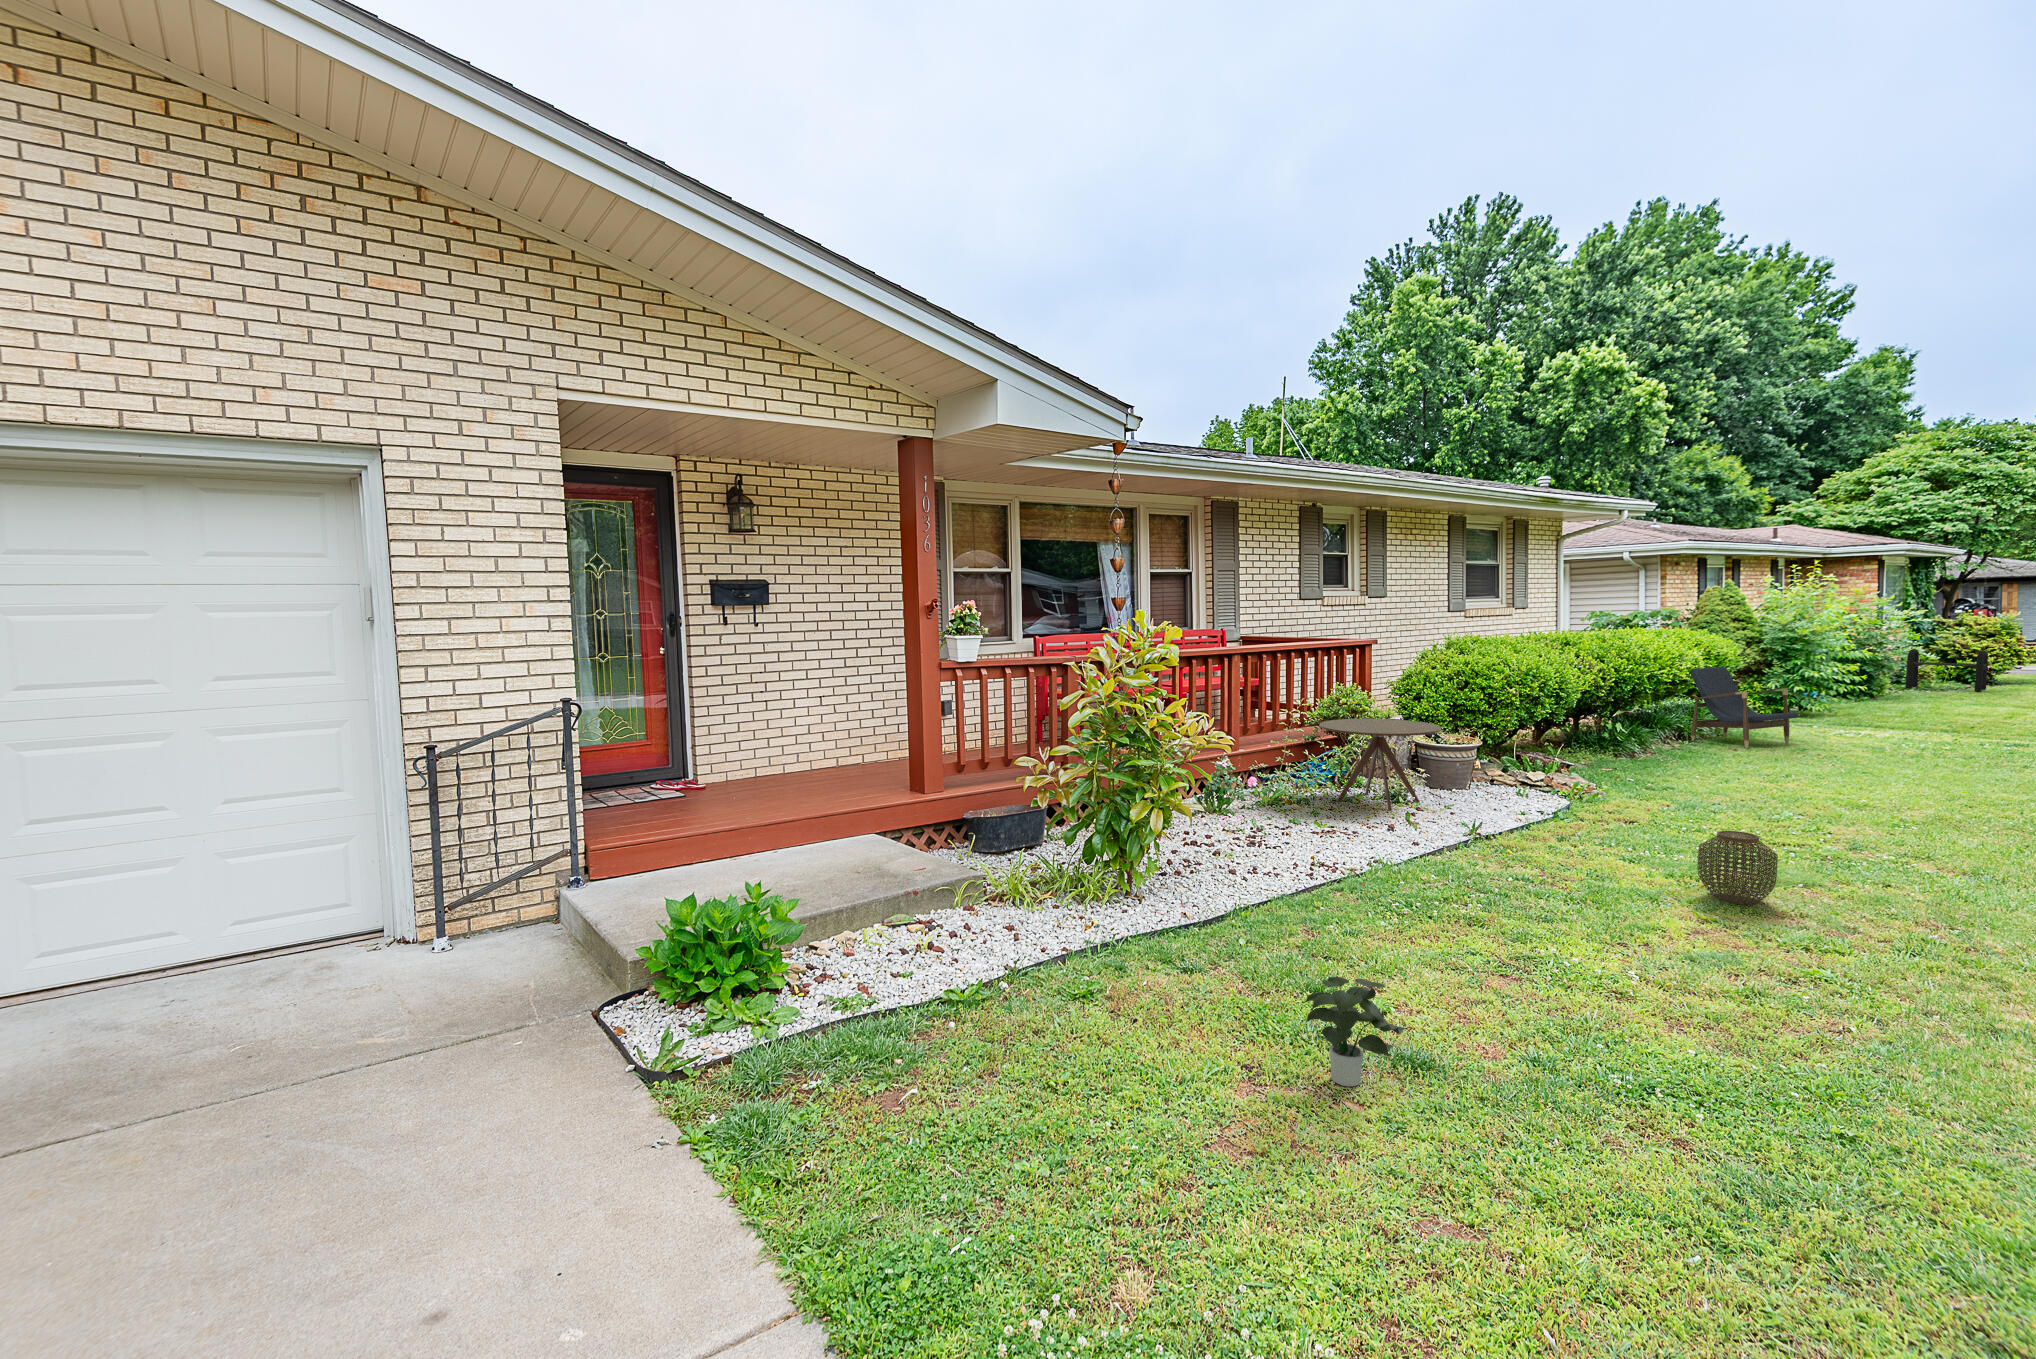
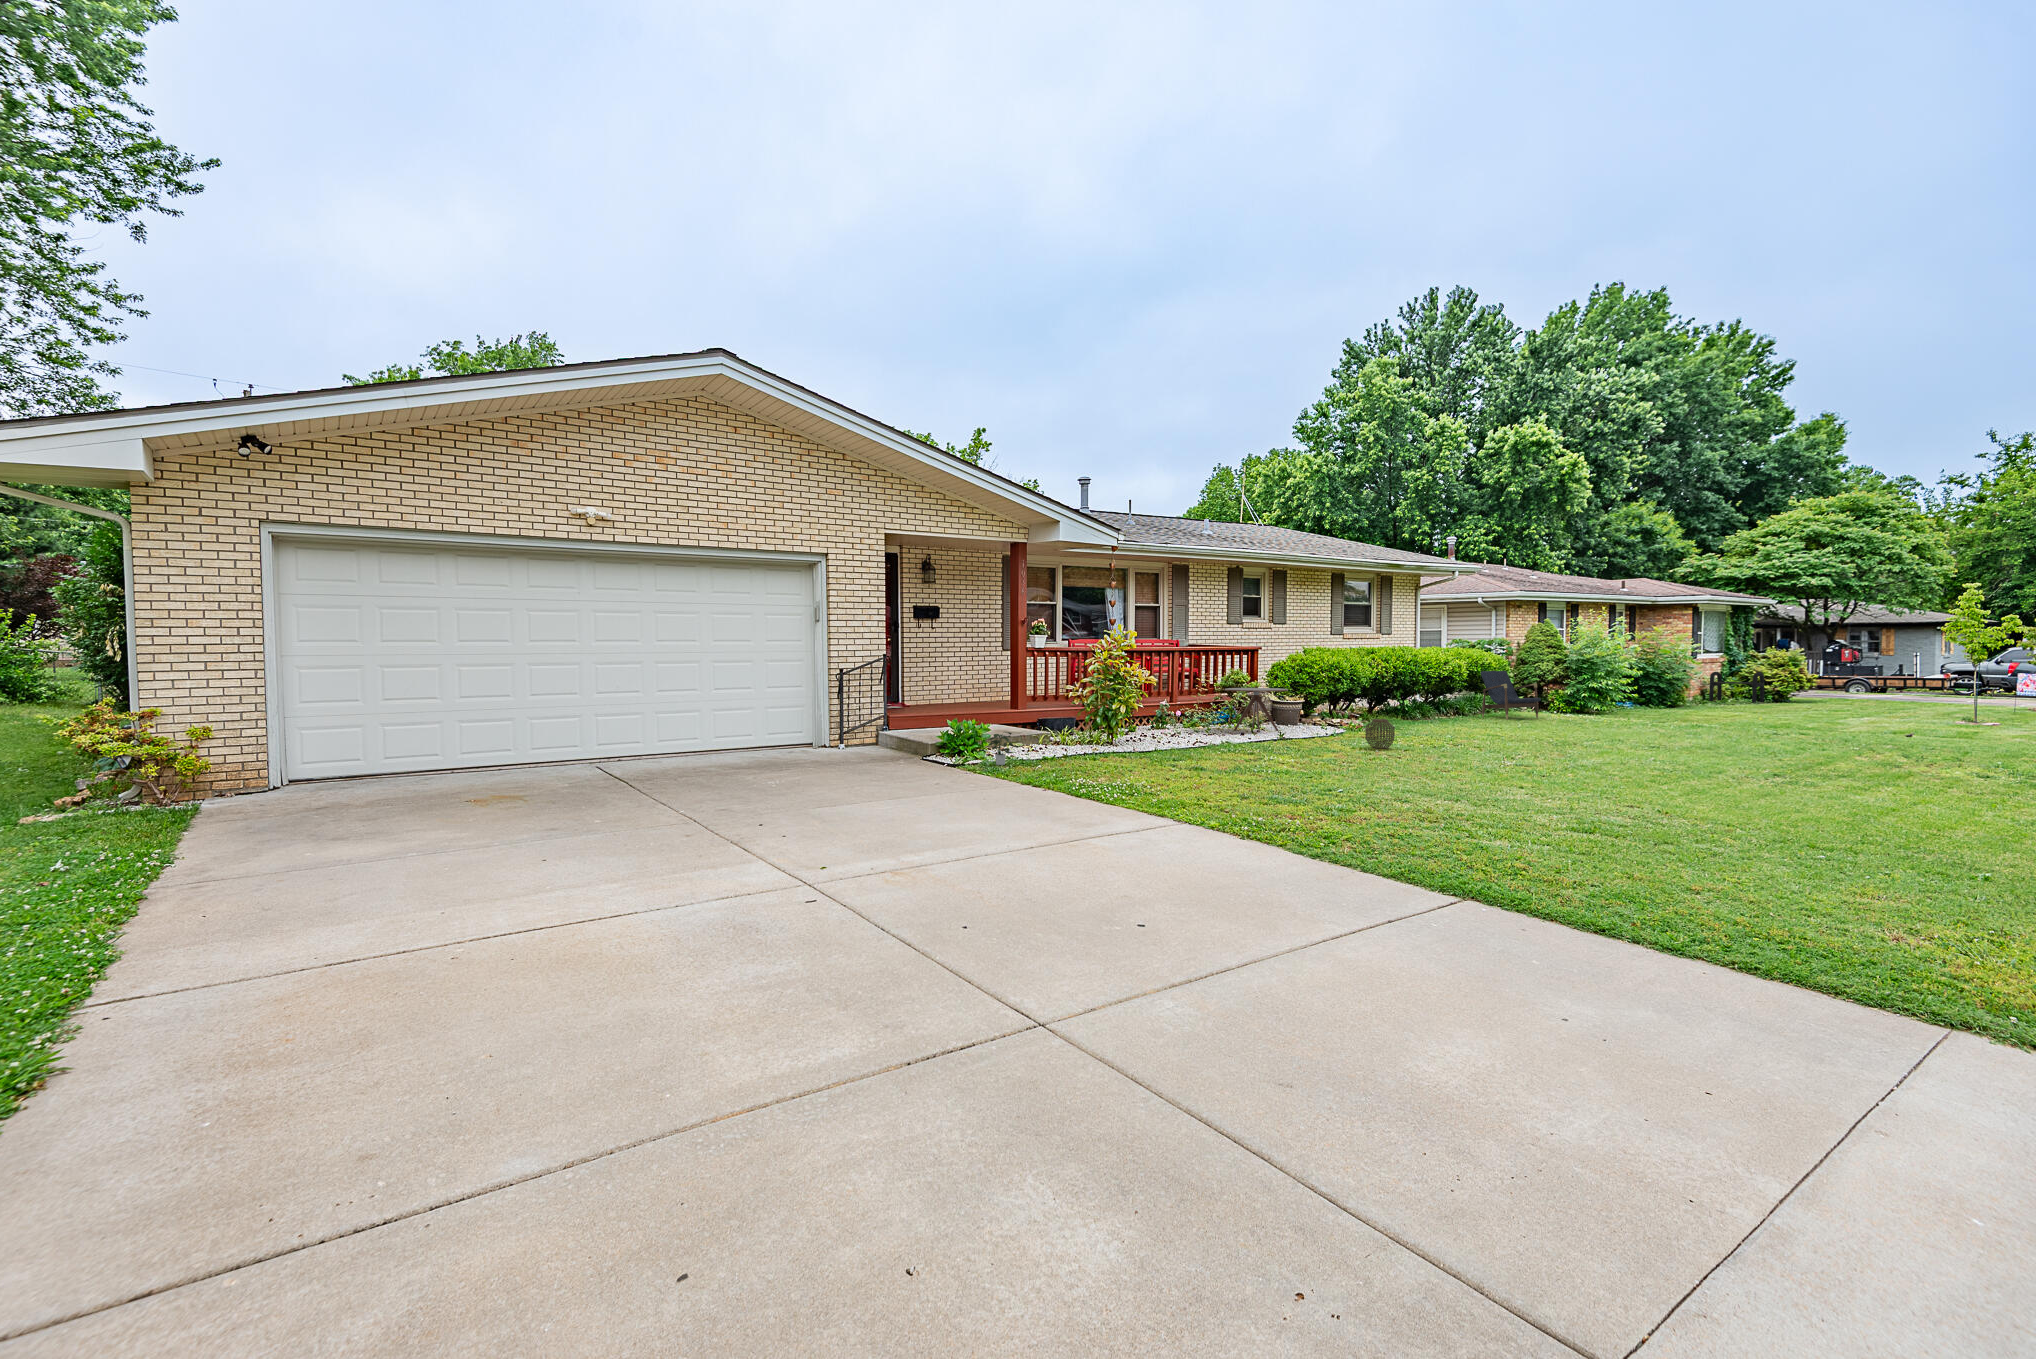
potted plant: present [1304,977,1405,1087] -> present [989,732,1016,765]

